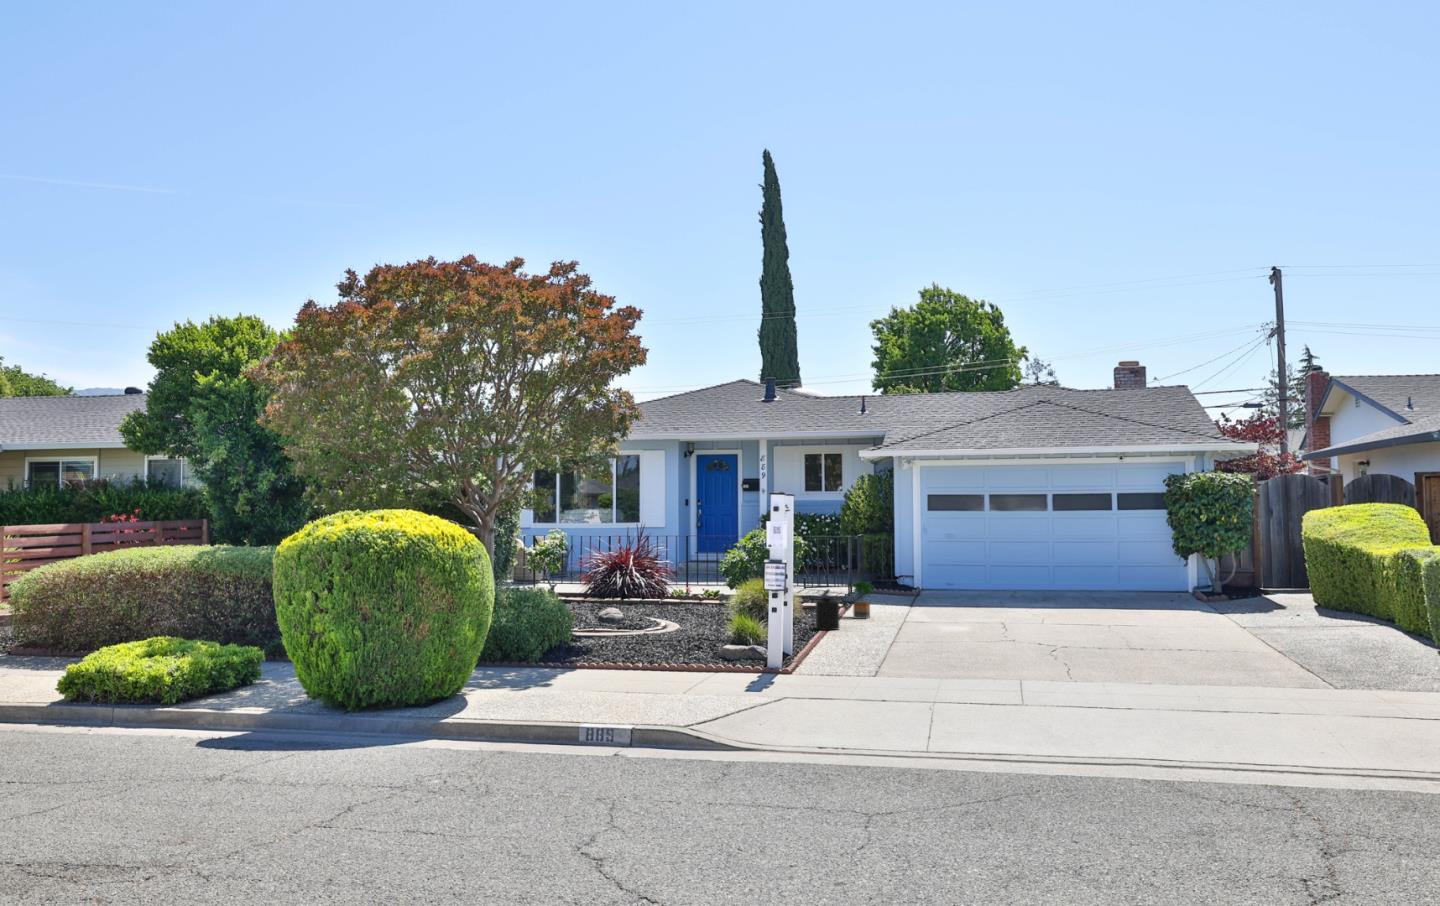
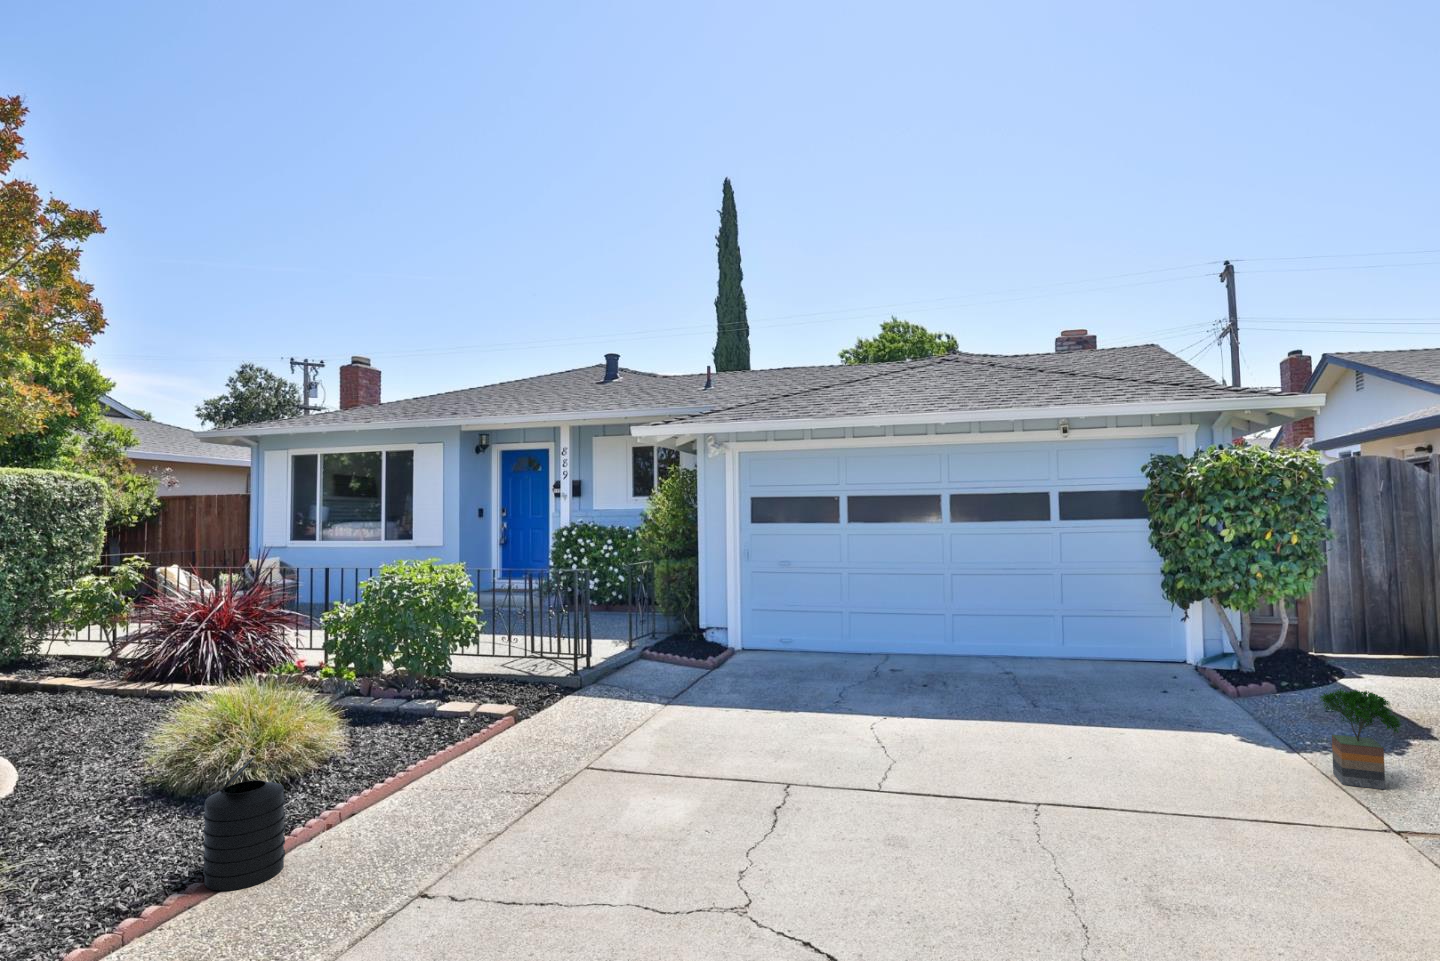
potted tree: present [852,582,874,619] -> present [1320,689,1401,789]

